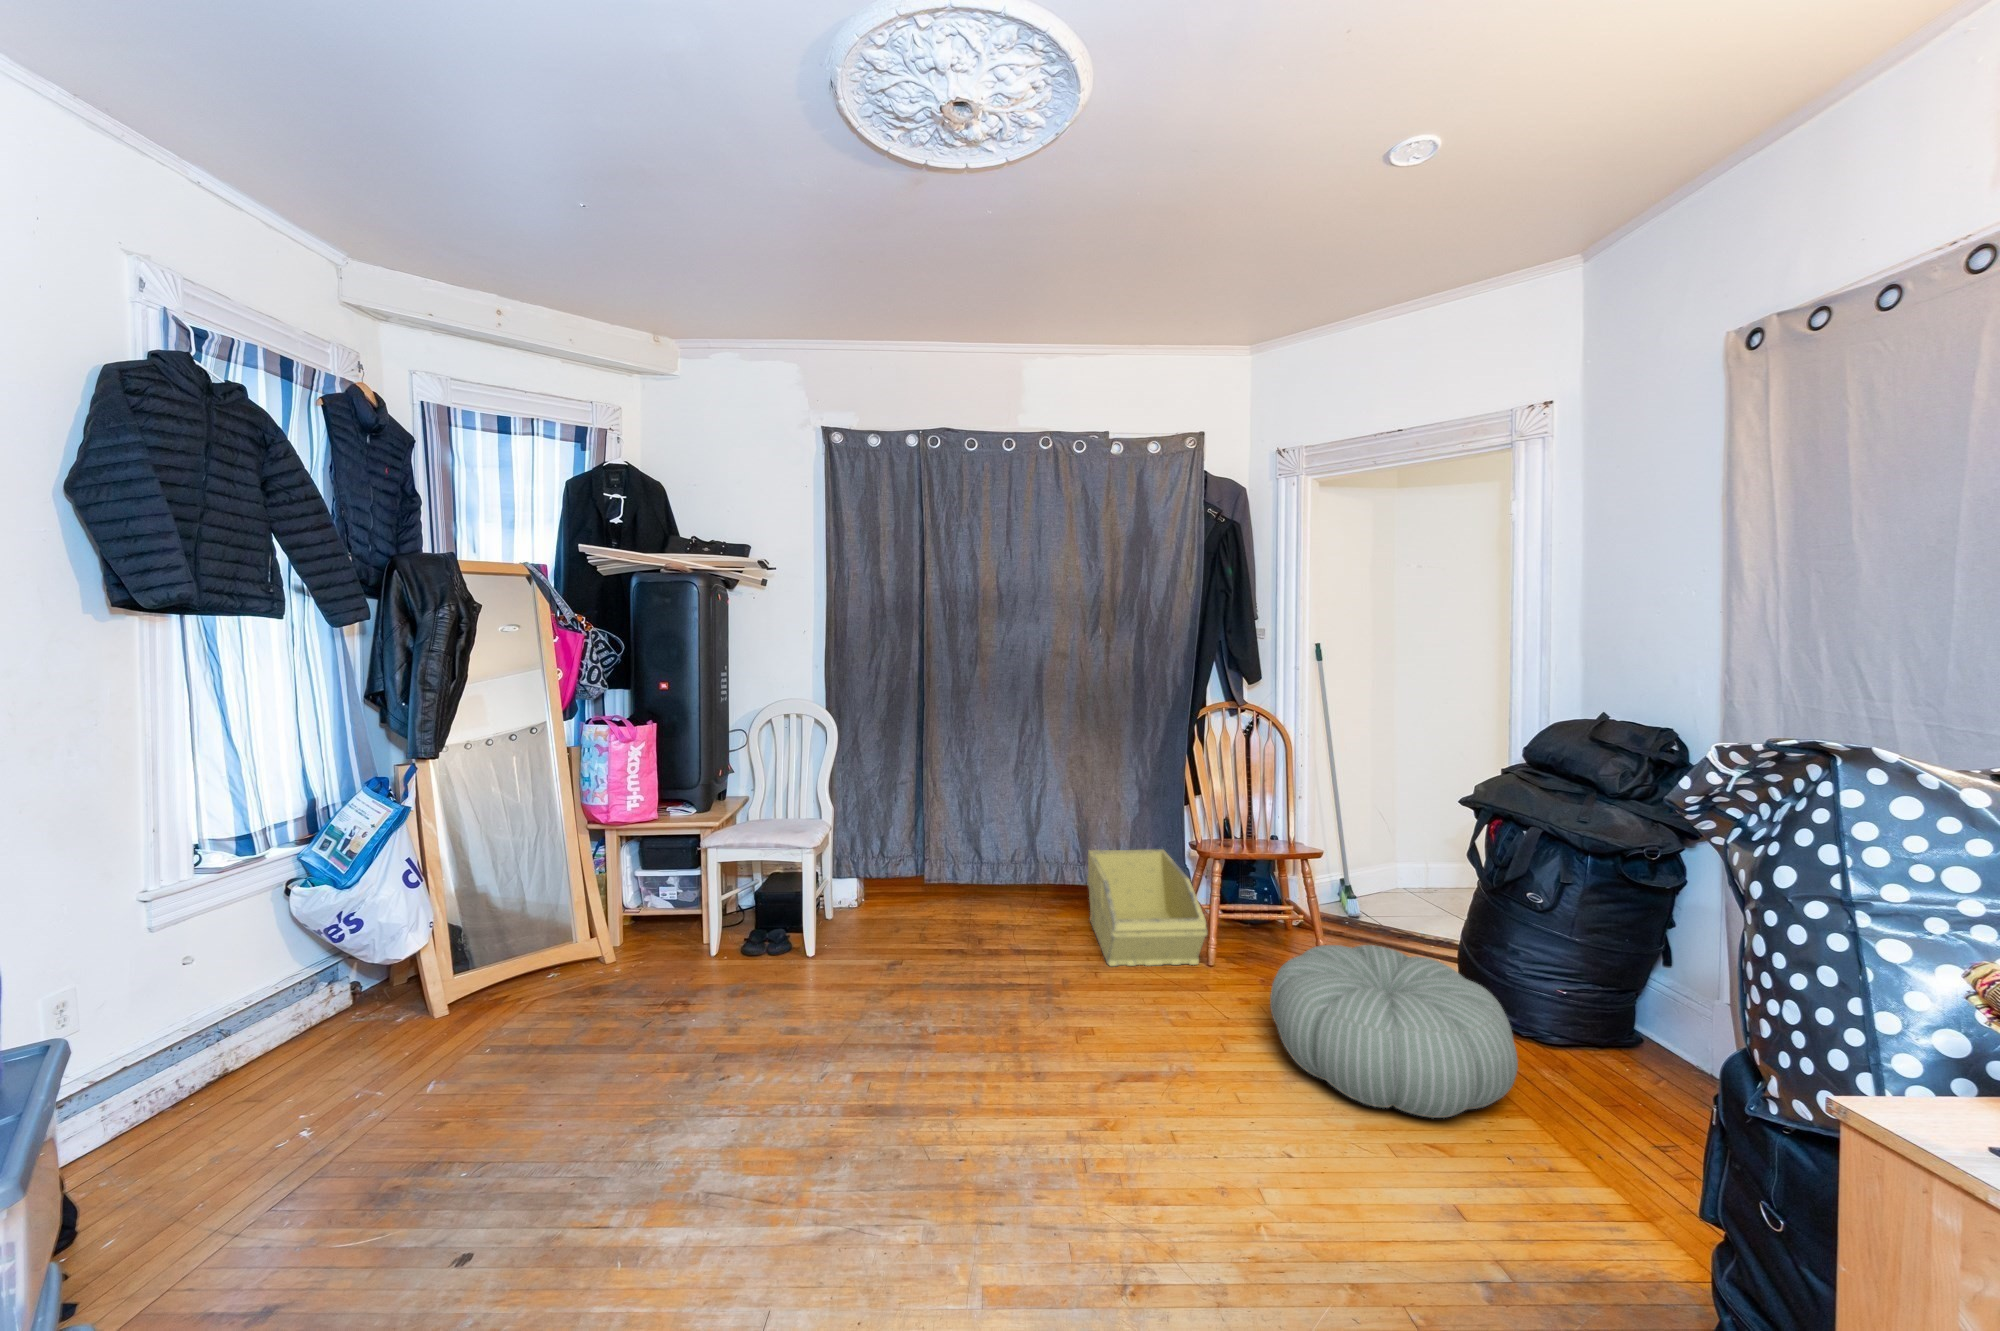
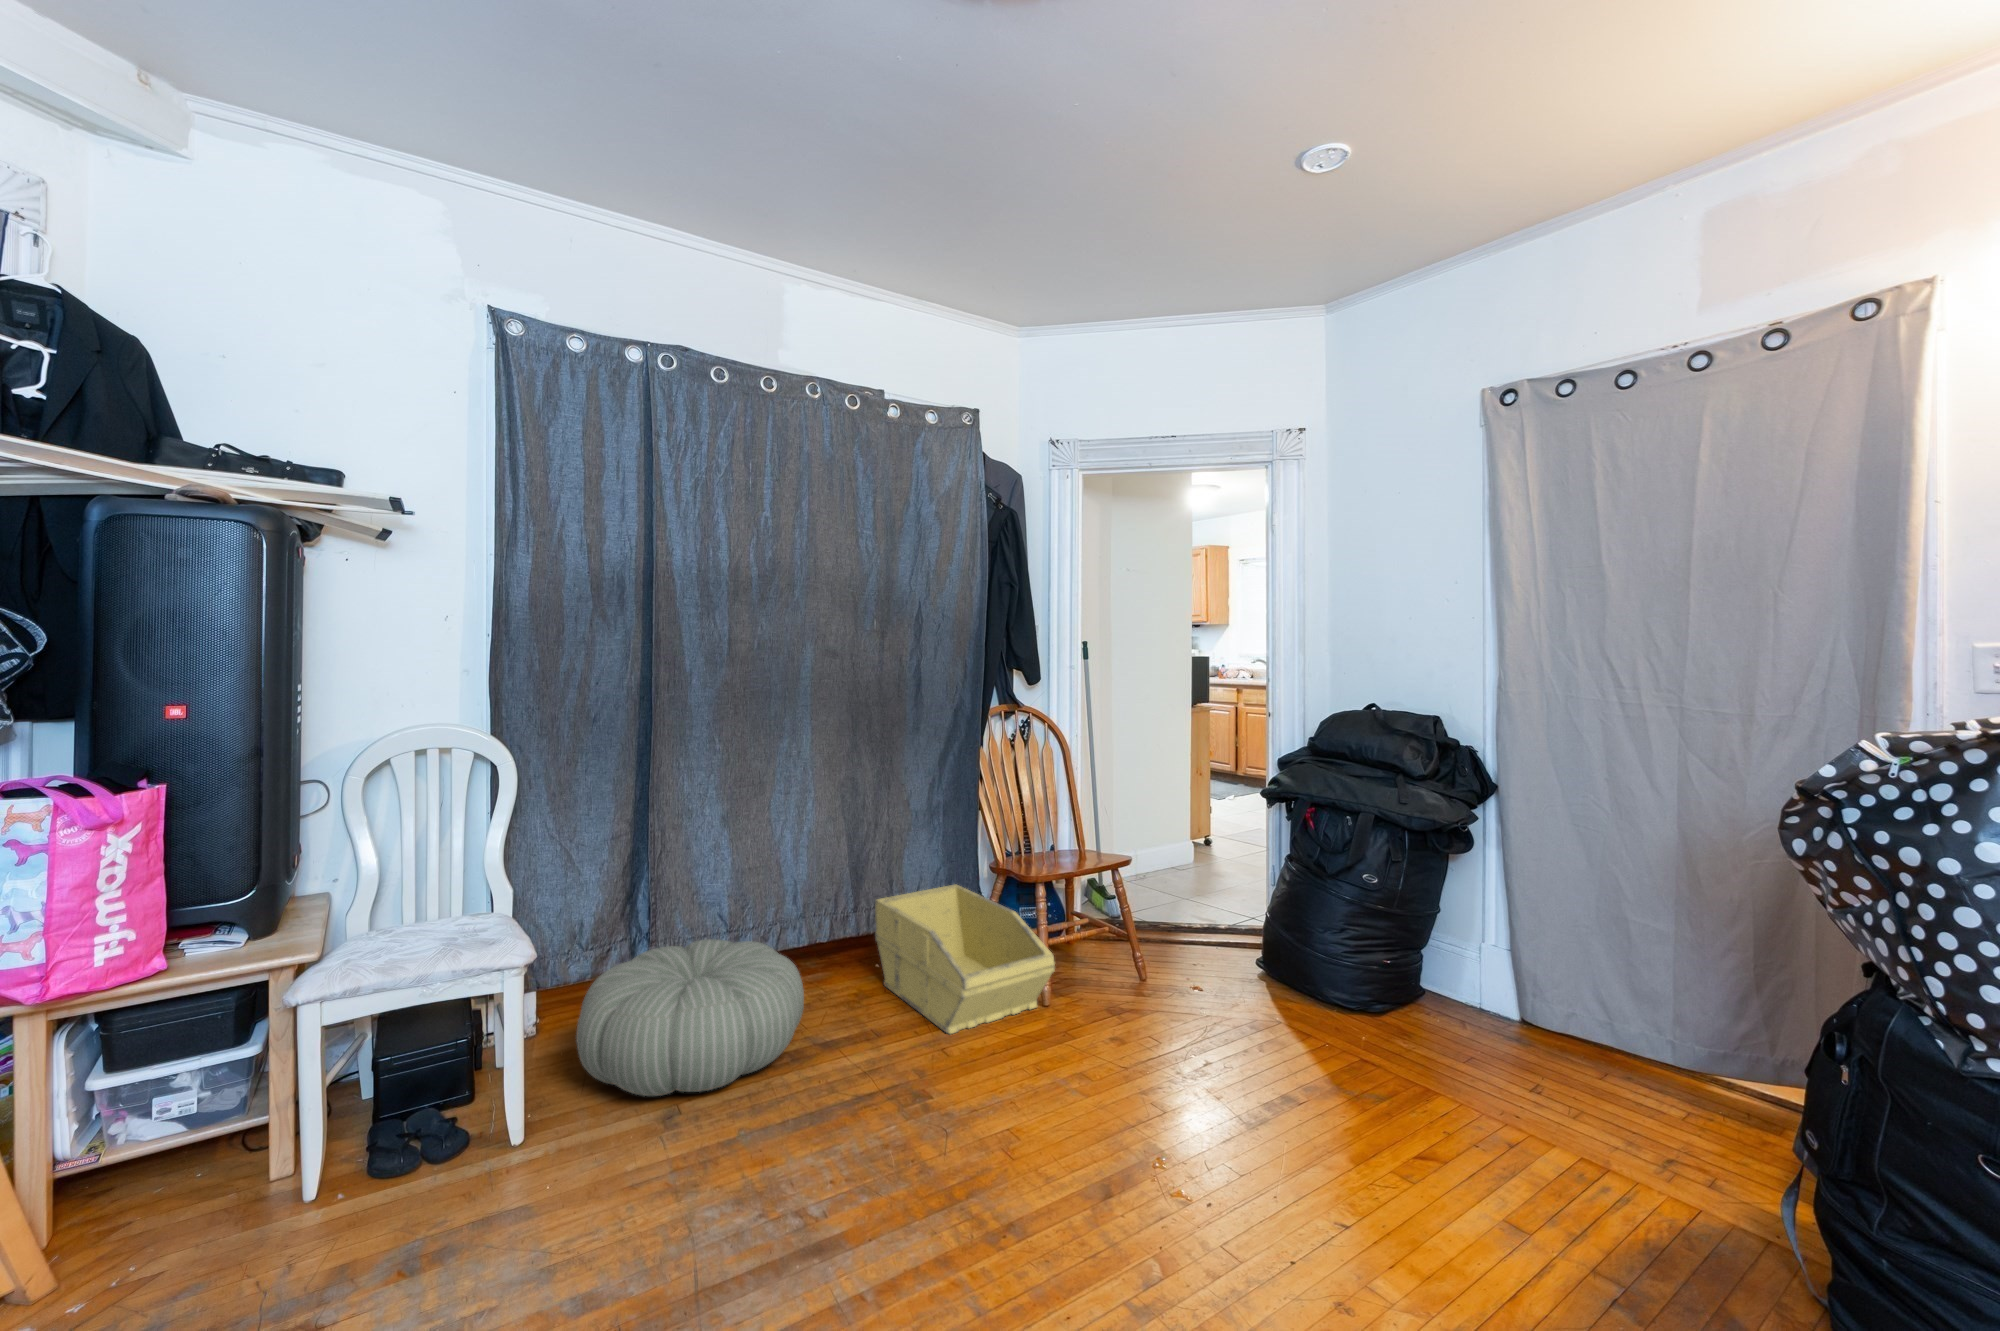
pouf: present [1270,945,1518,1118] -> present [576,939,804,1096]

